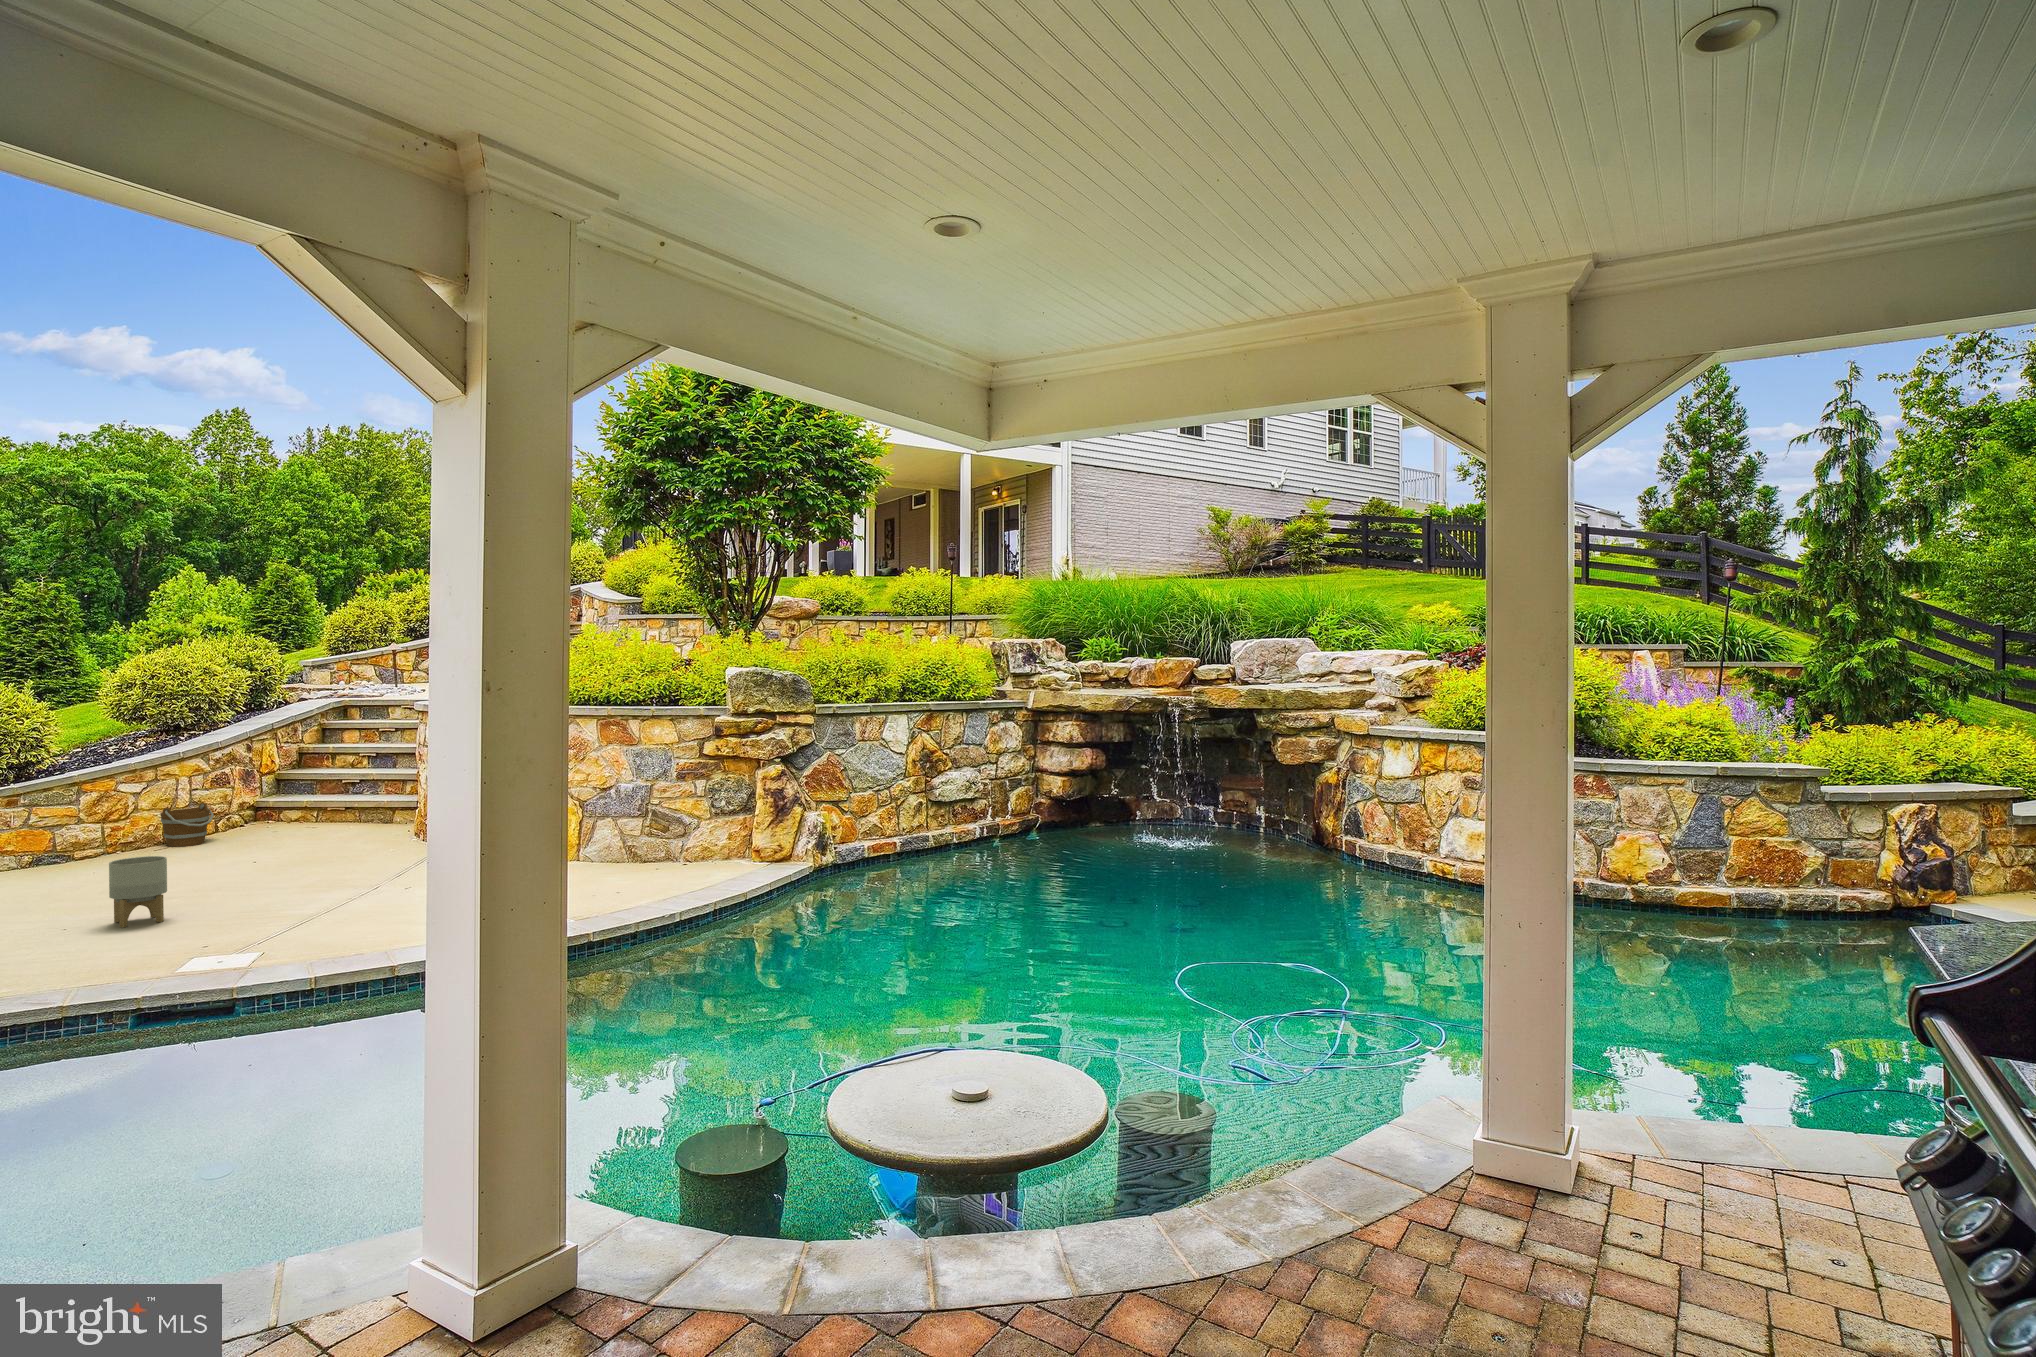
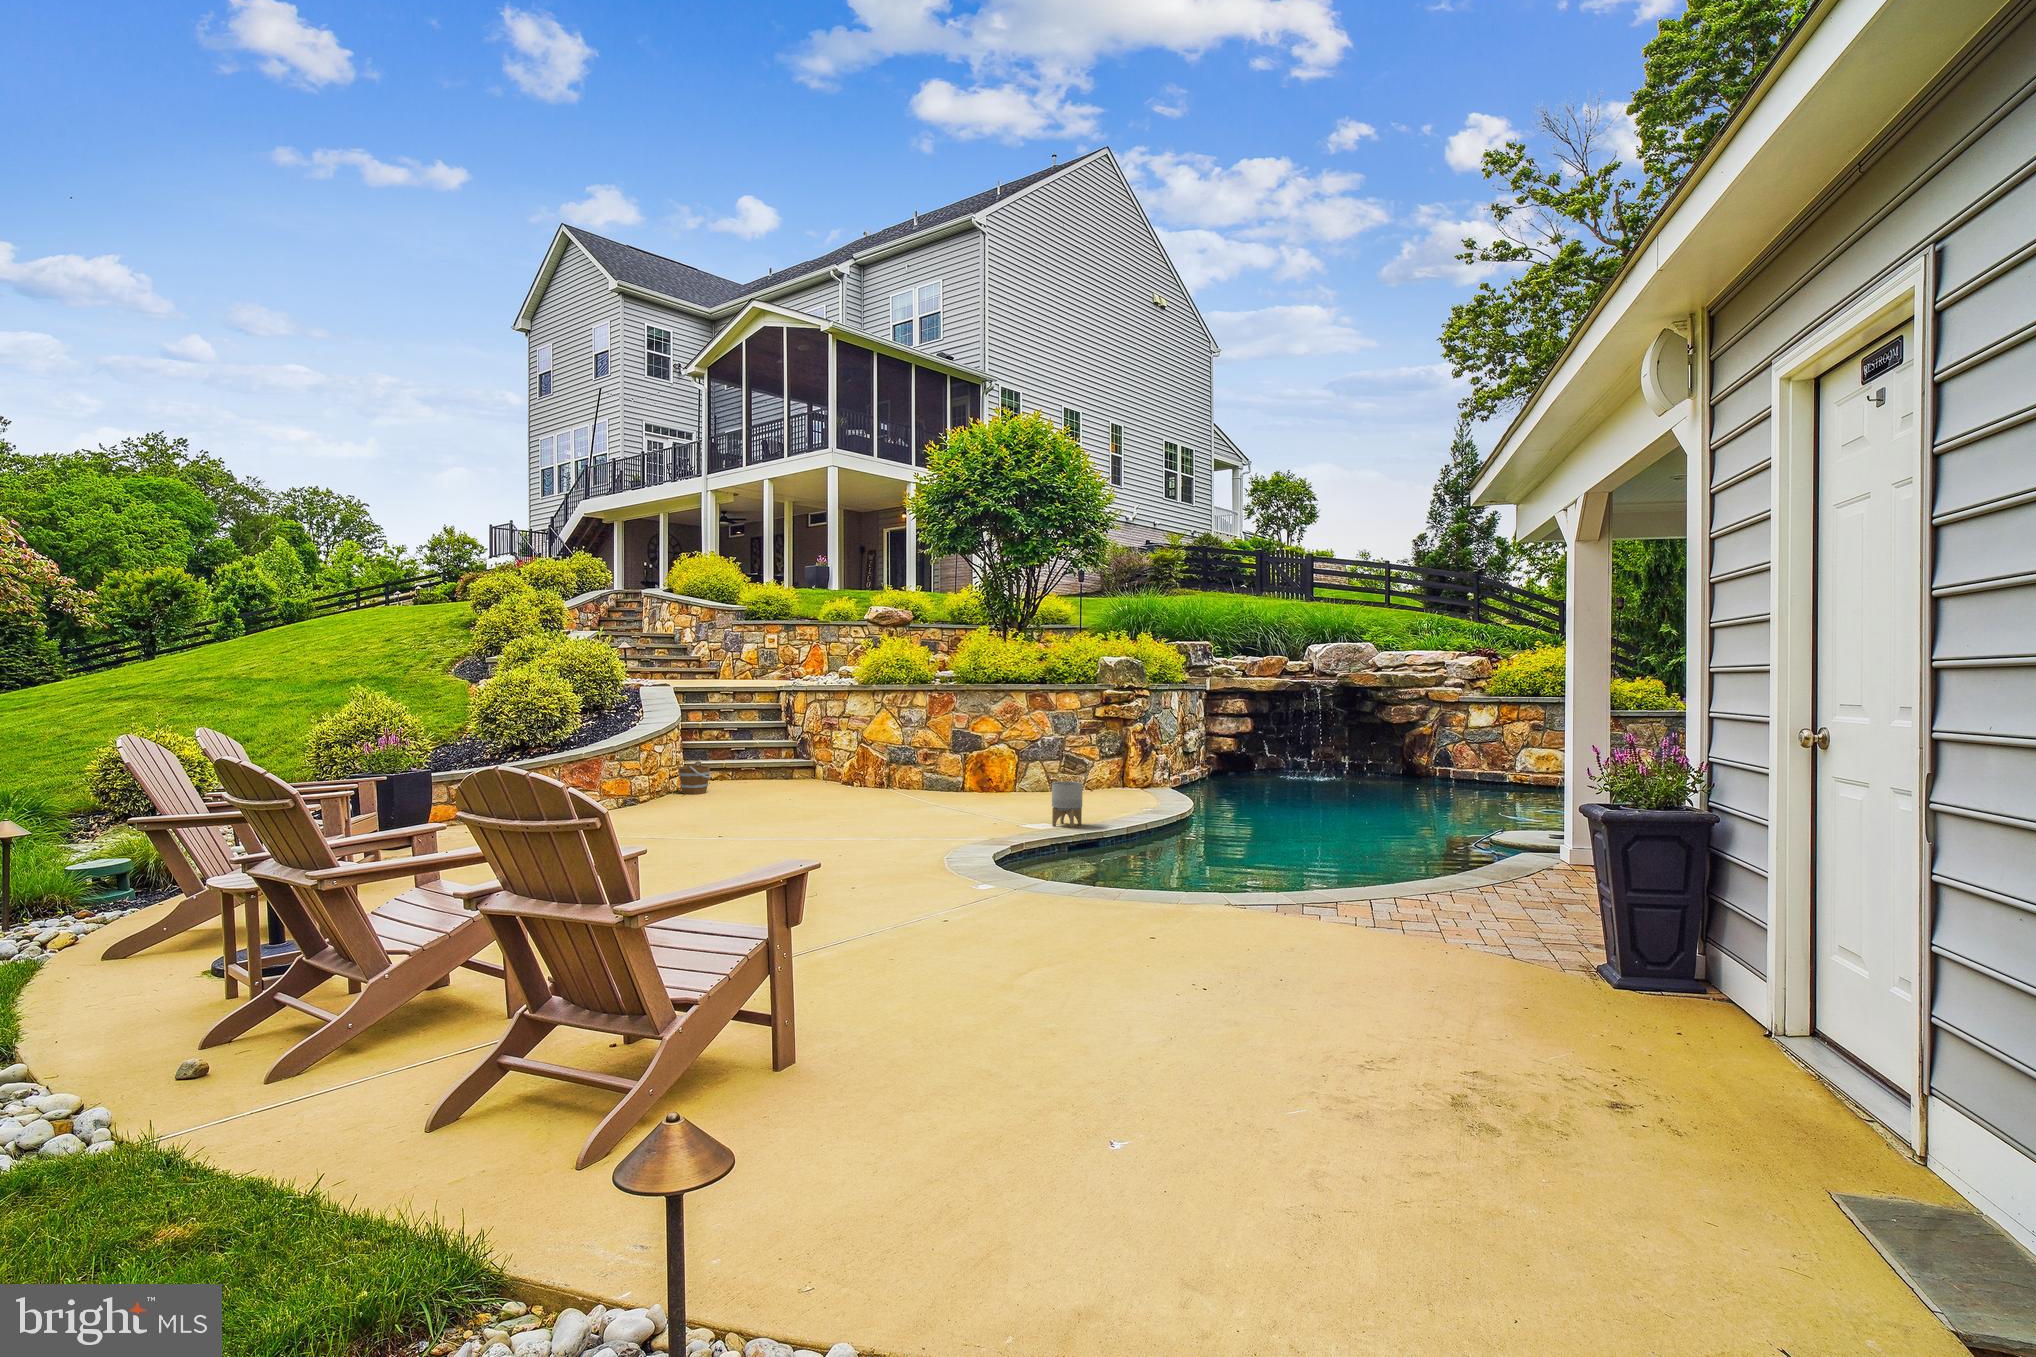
planter: present [109,856,167,928] -> present [1052,781,1083,828]

